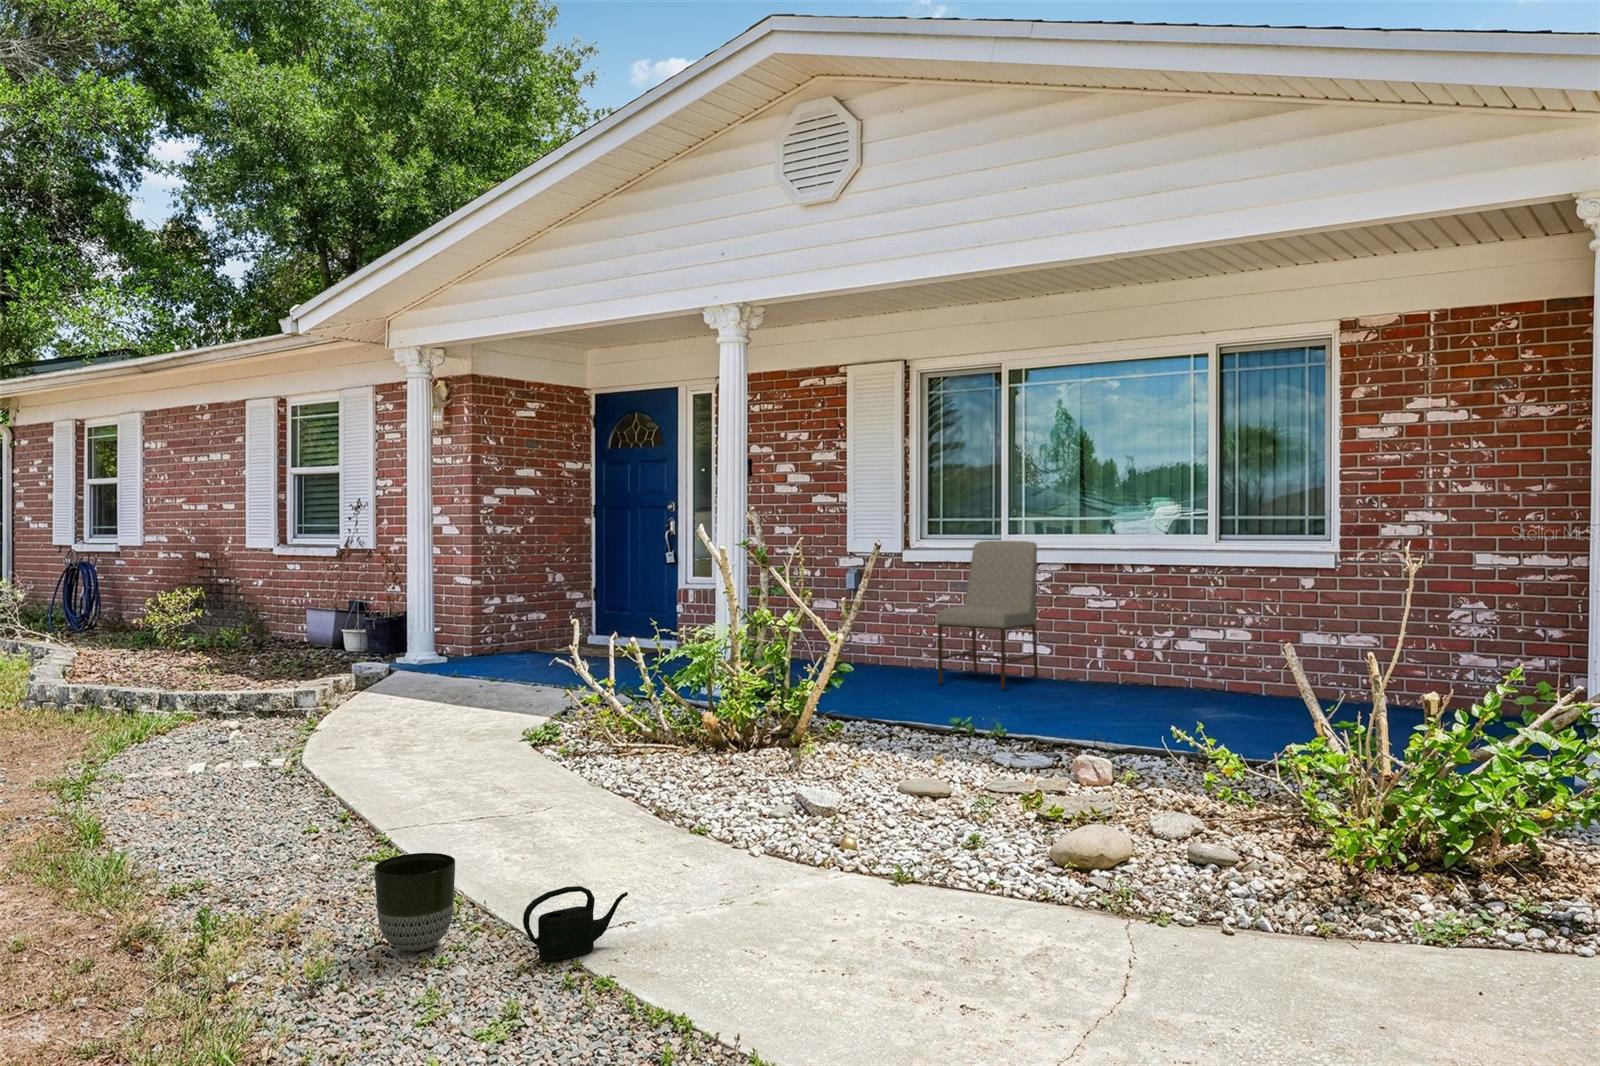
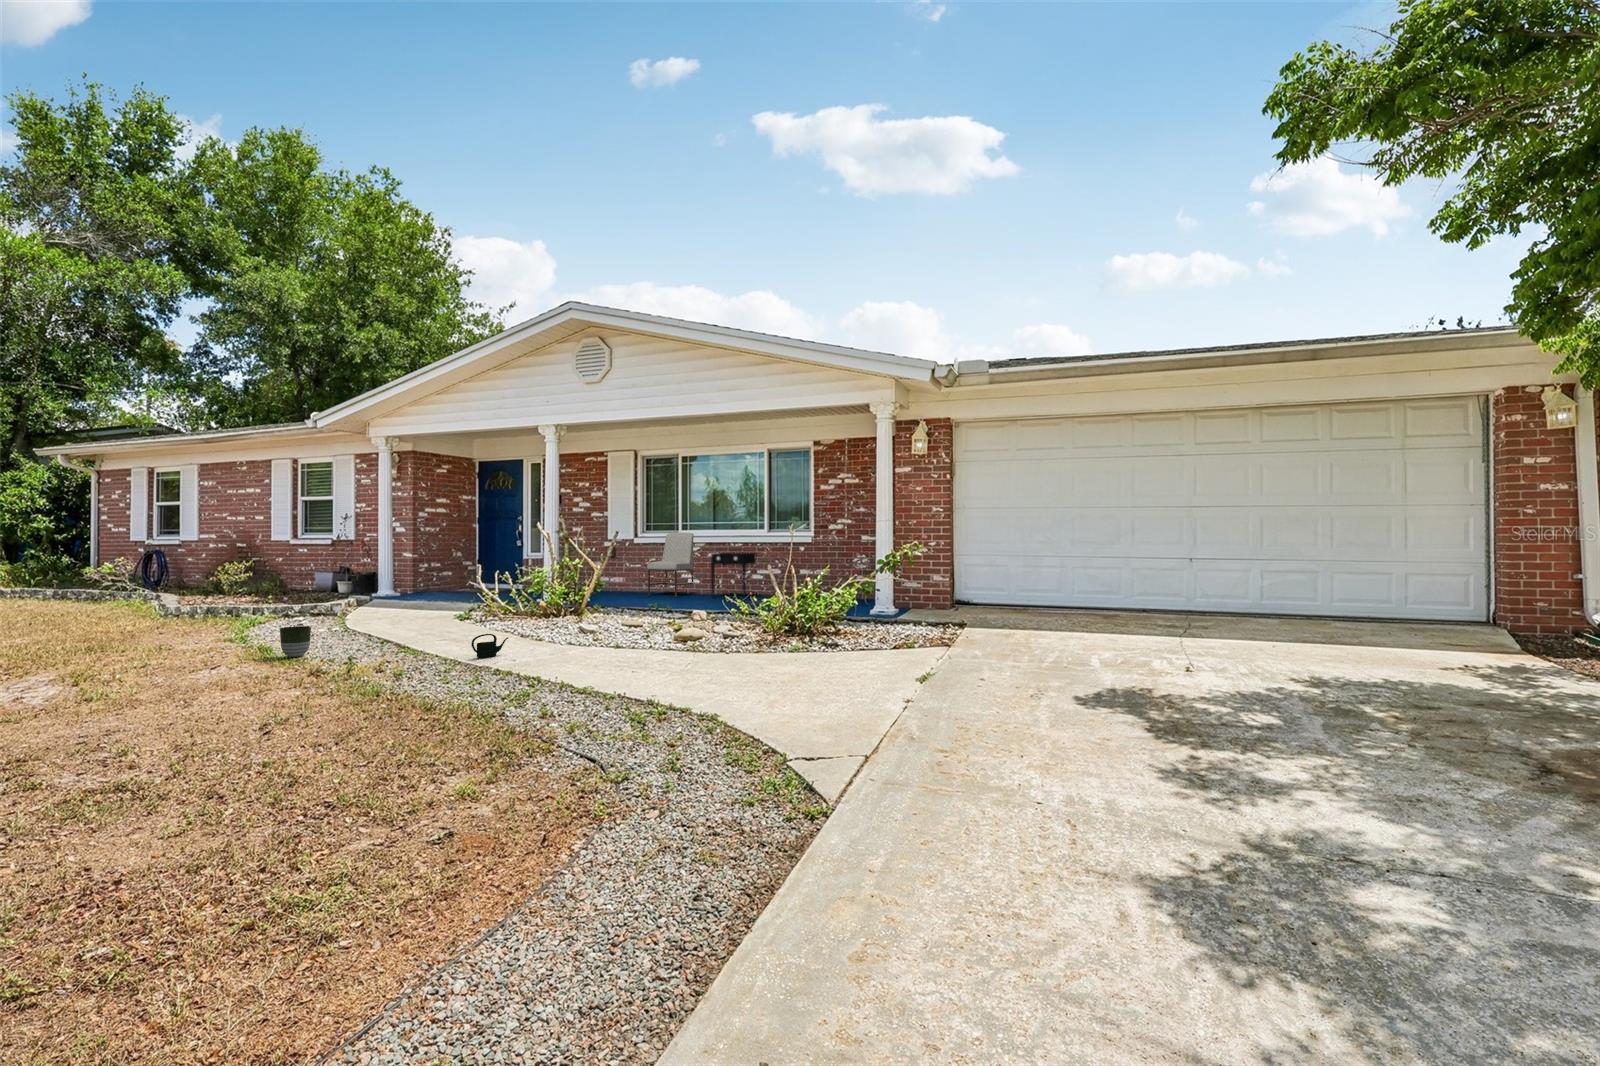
side table: none [1087,589,1194,701] -> present [711,553,757,597]
planter: present [374,853,455,952] -> present [280,626,311,657]

